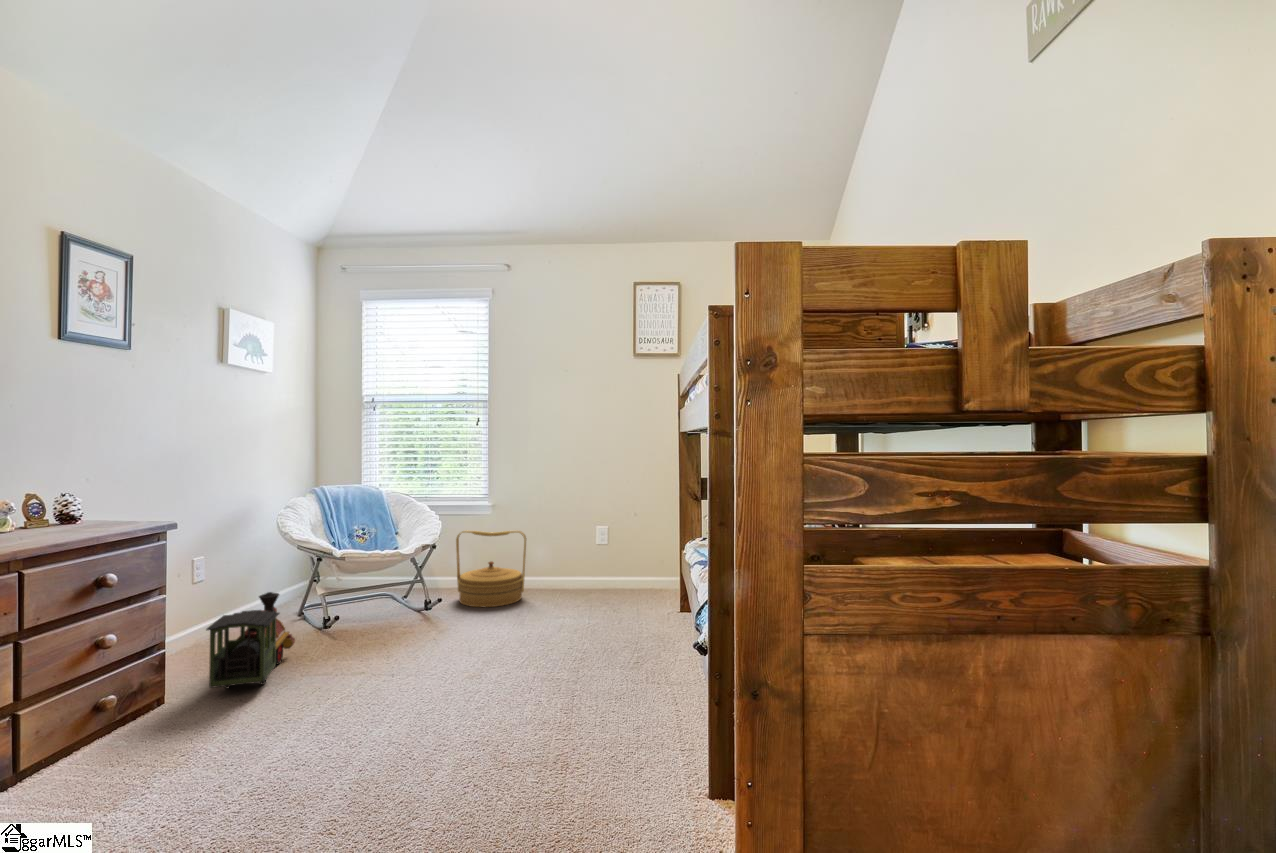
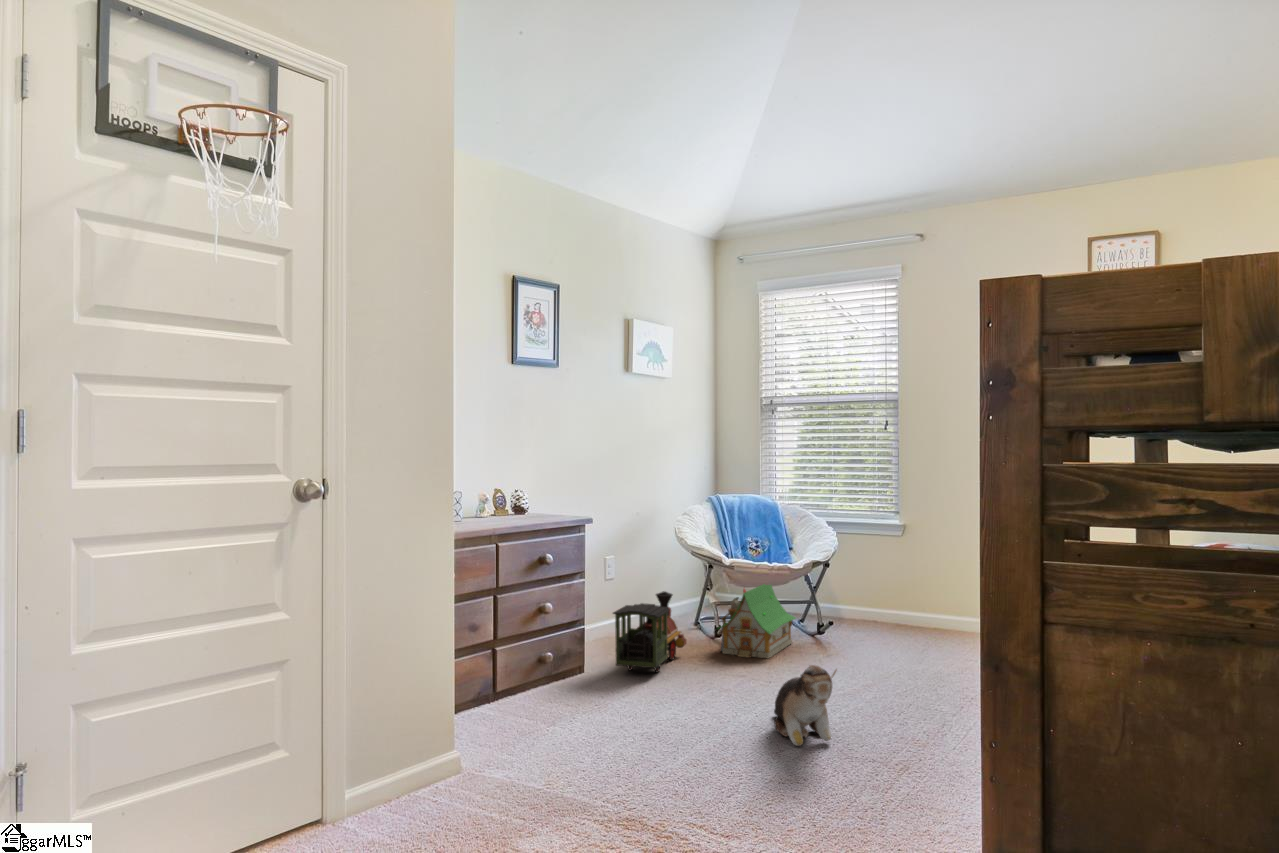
woven basket: present [456,531,526,607] -> none [856,551,940,644]
toy house: none [329,562,407,646] -> present [720,584,796,659]
plush toy: none [412,663,495,751] -> present [774,665,837,746]

